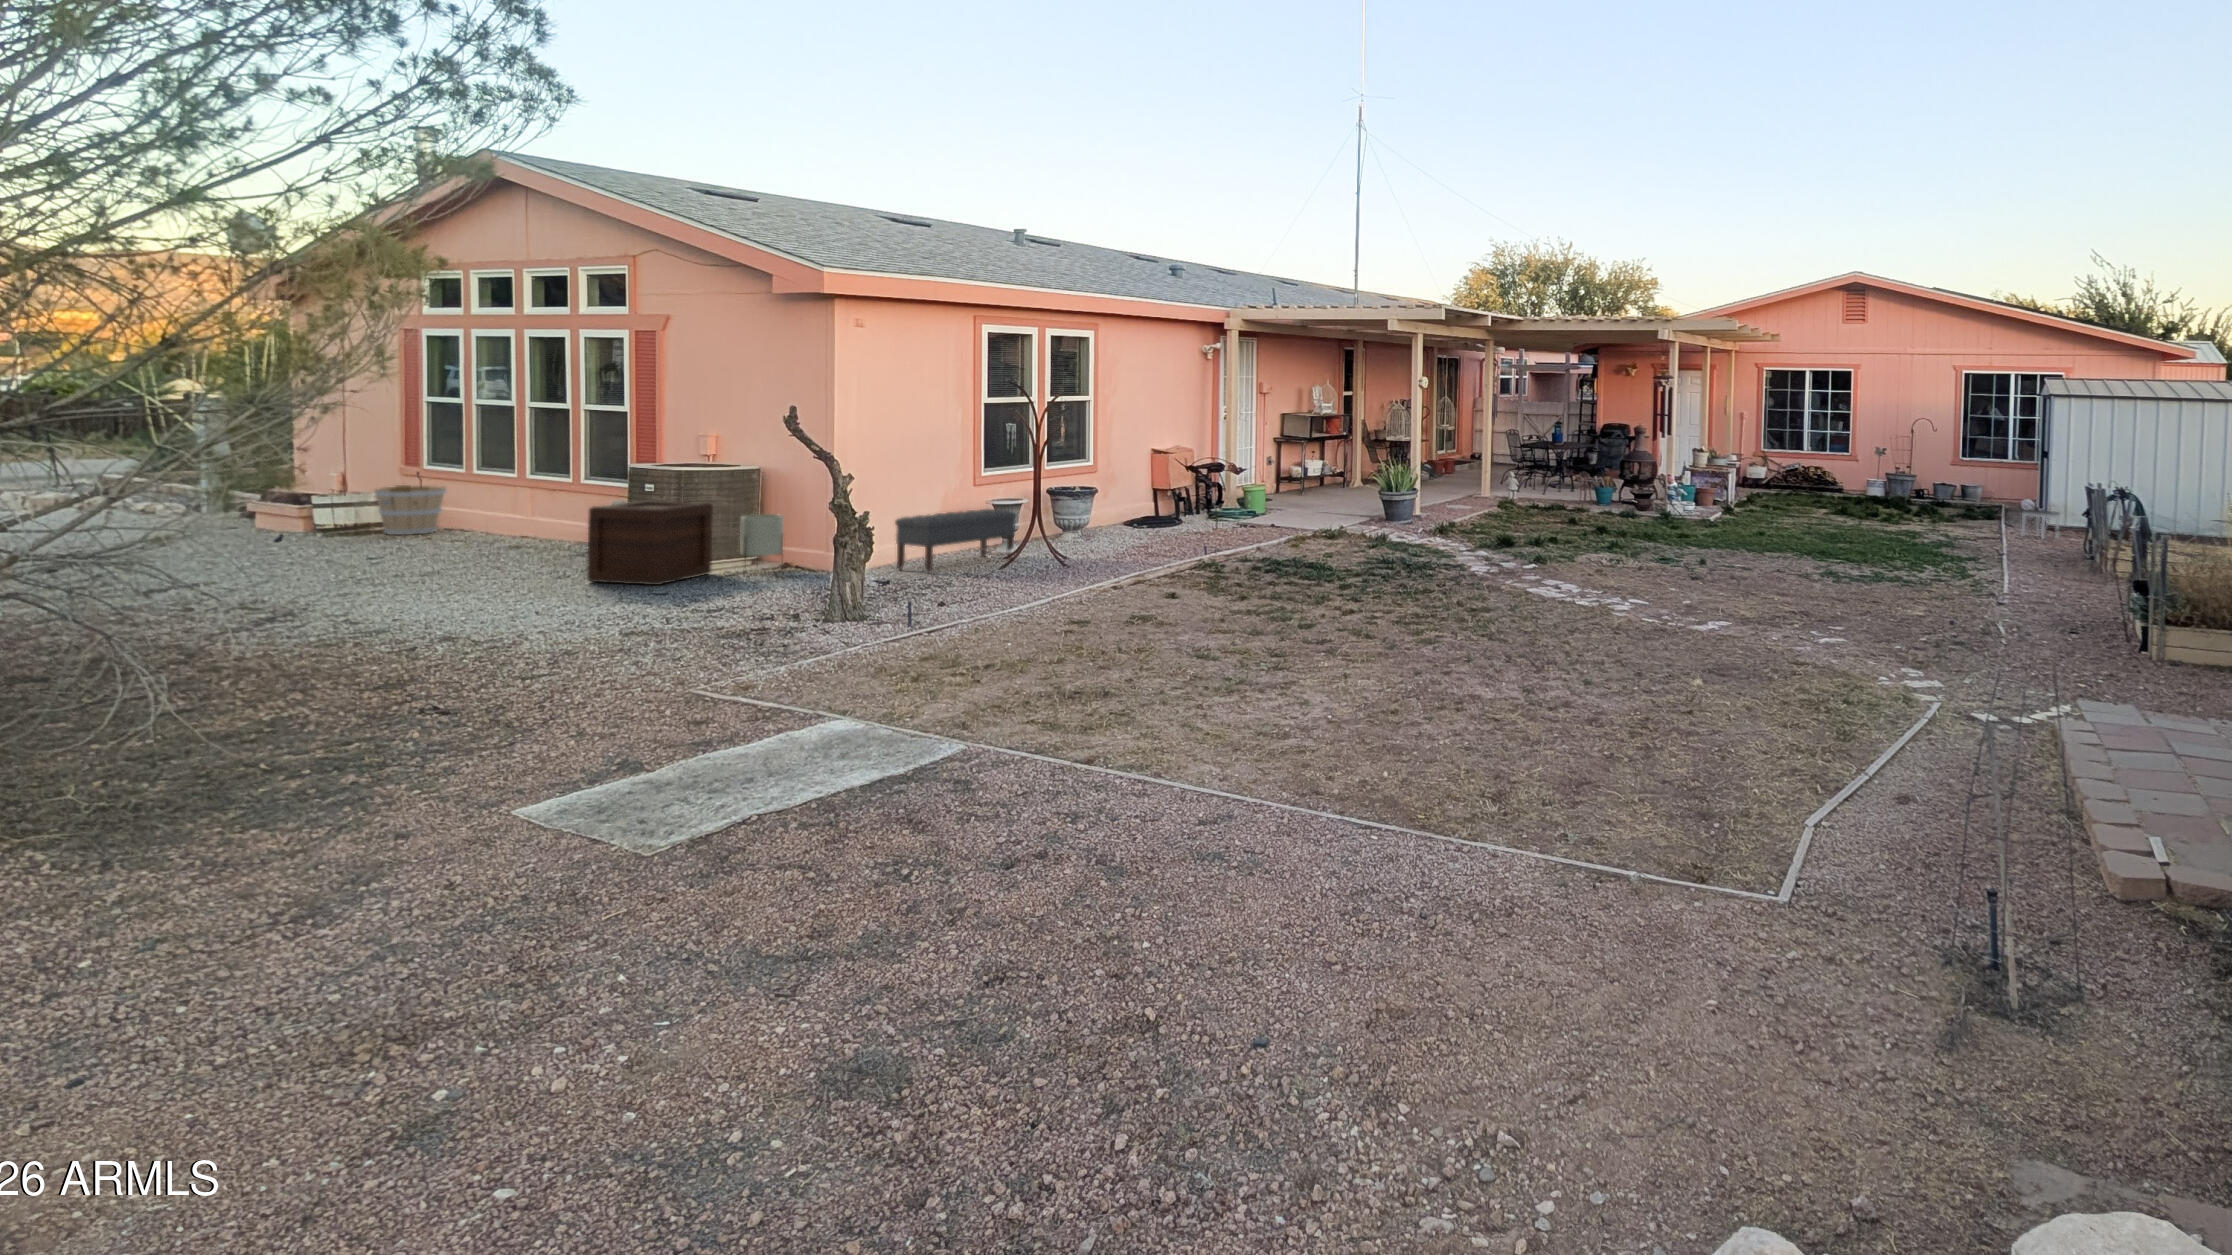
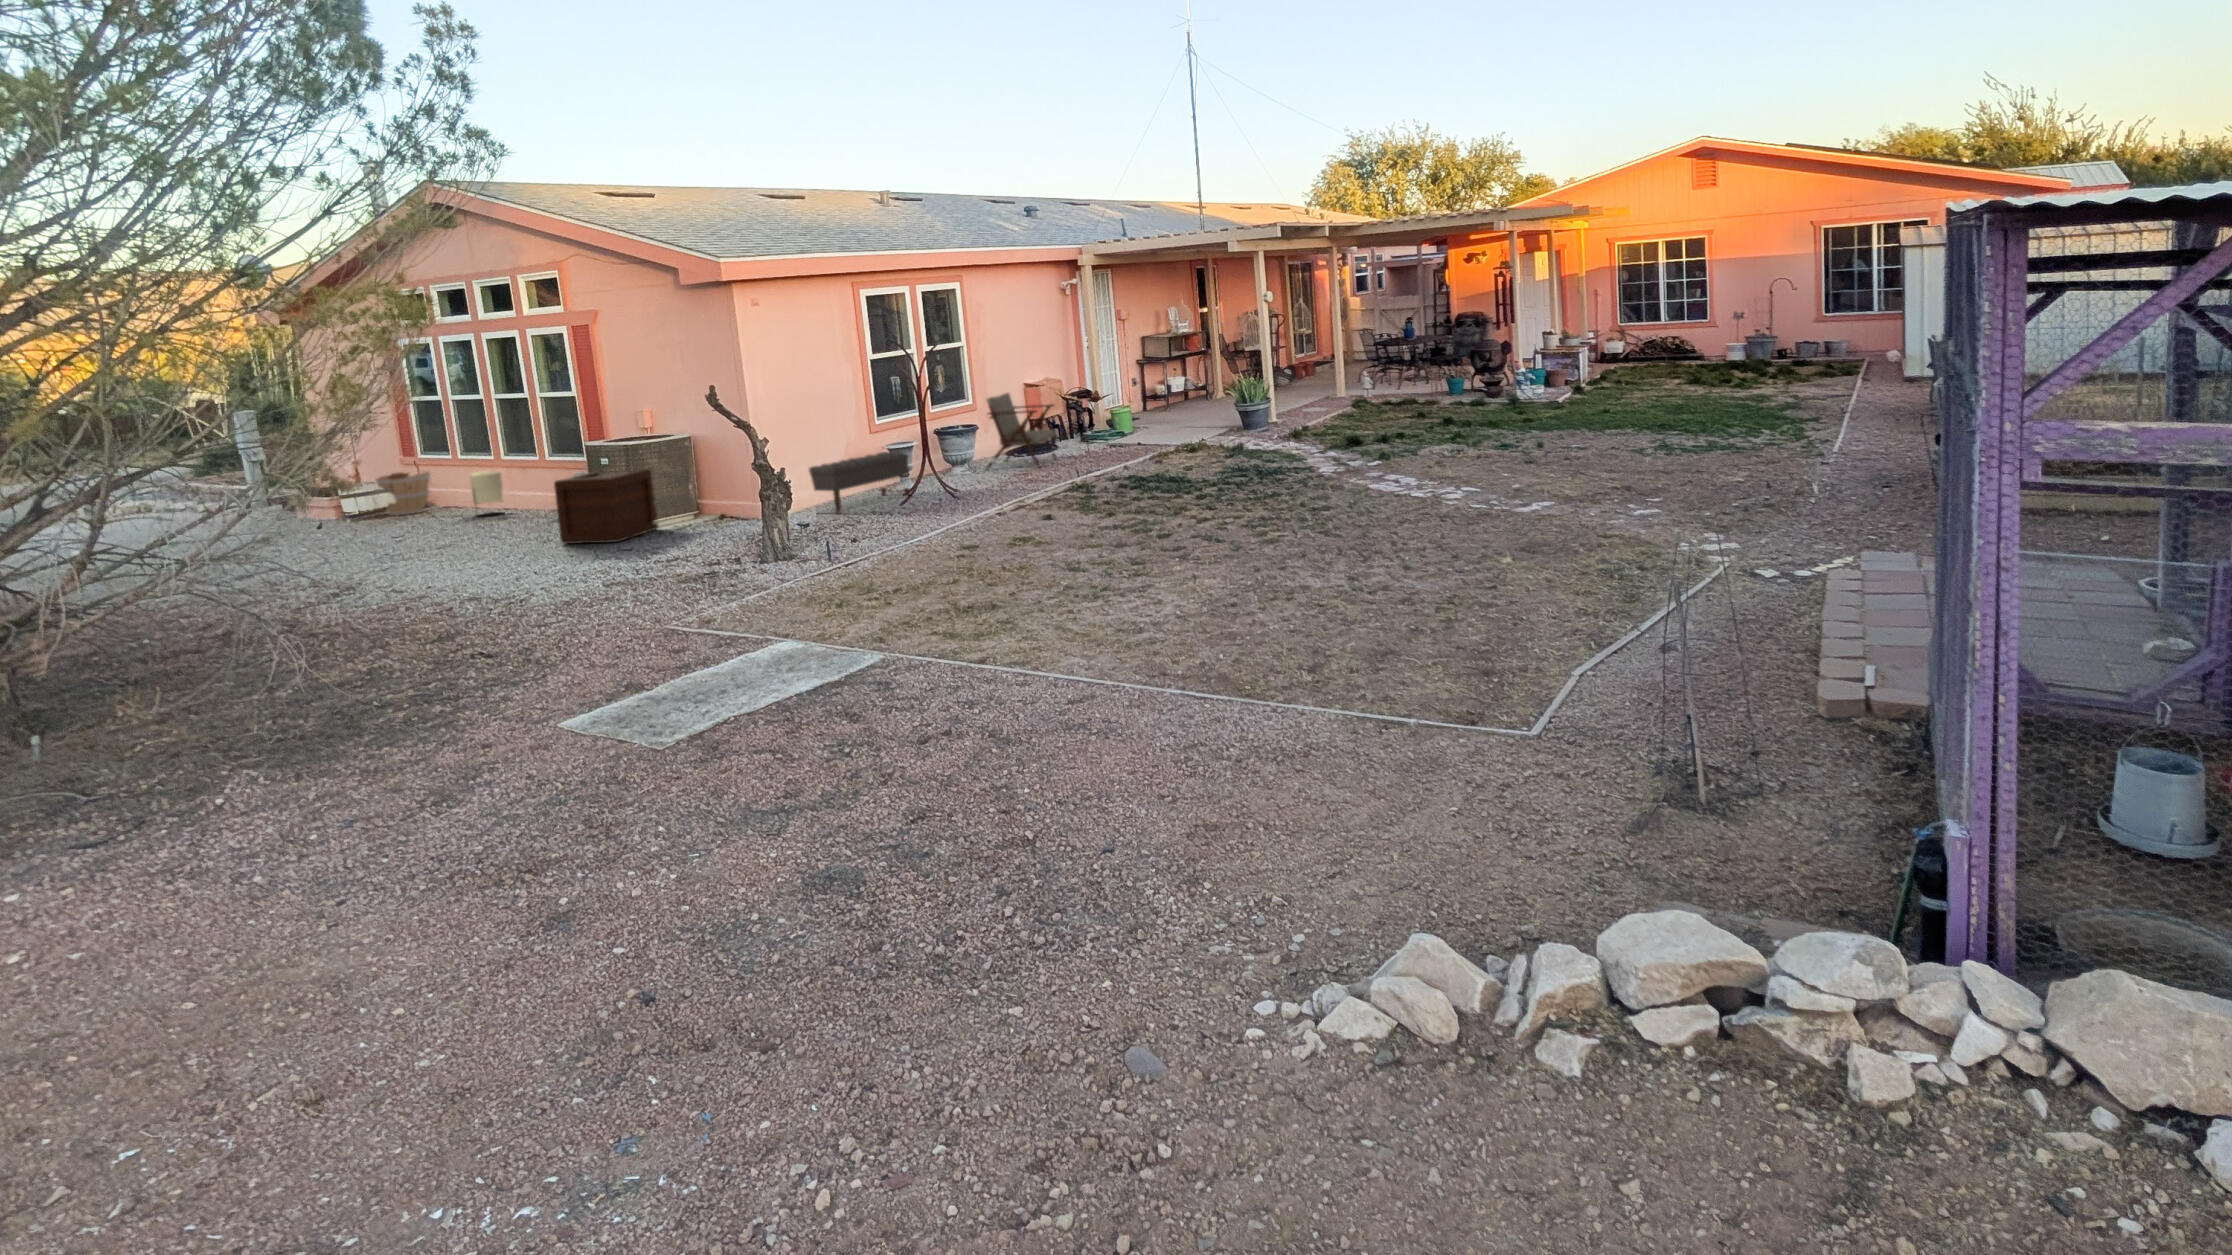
lounge chair: none [1100,458,1184,542] -> present [986,393,1056,469]
round table: present [2021,510,2060,539] -> none [1881,363,1921,393]
planter: present [740,514,783,561] -> present [470,471,502,504]

